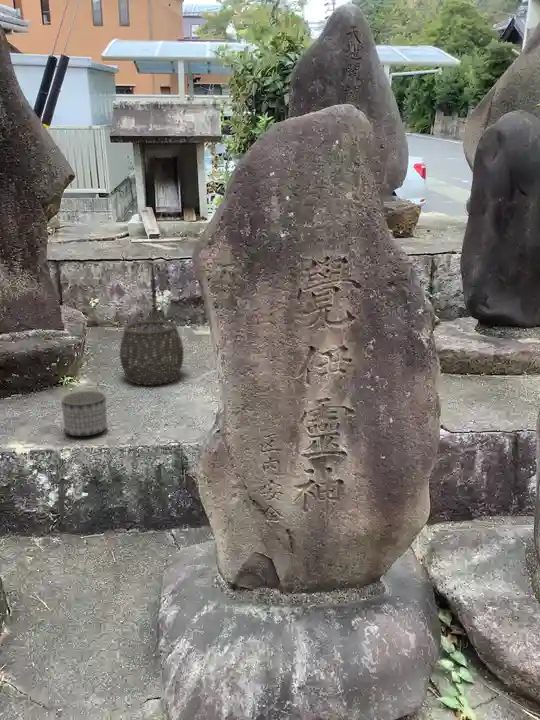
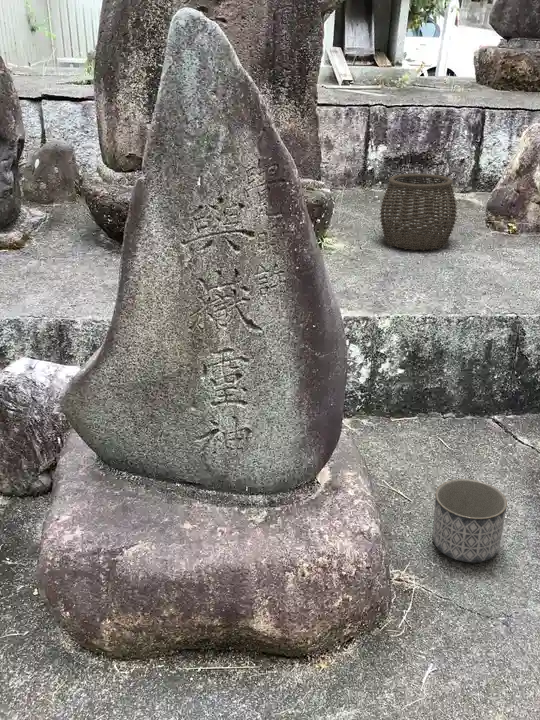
planter: present [61,390,107,436] -> present [433,479,507,562]

